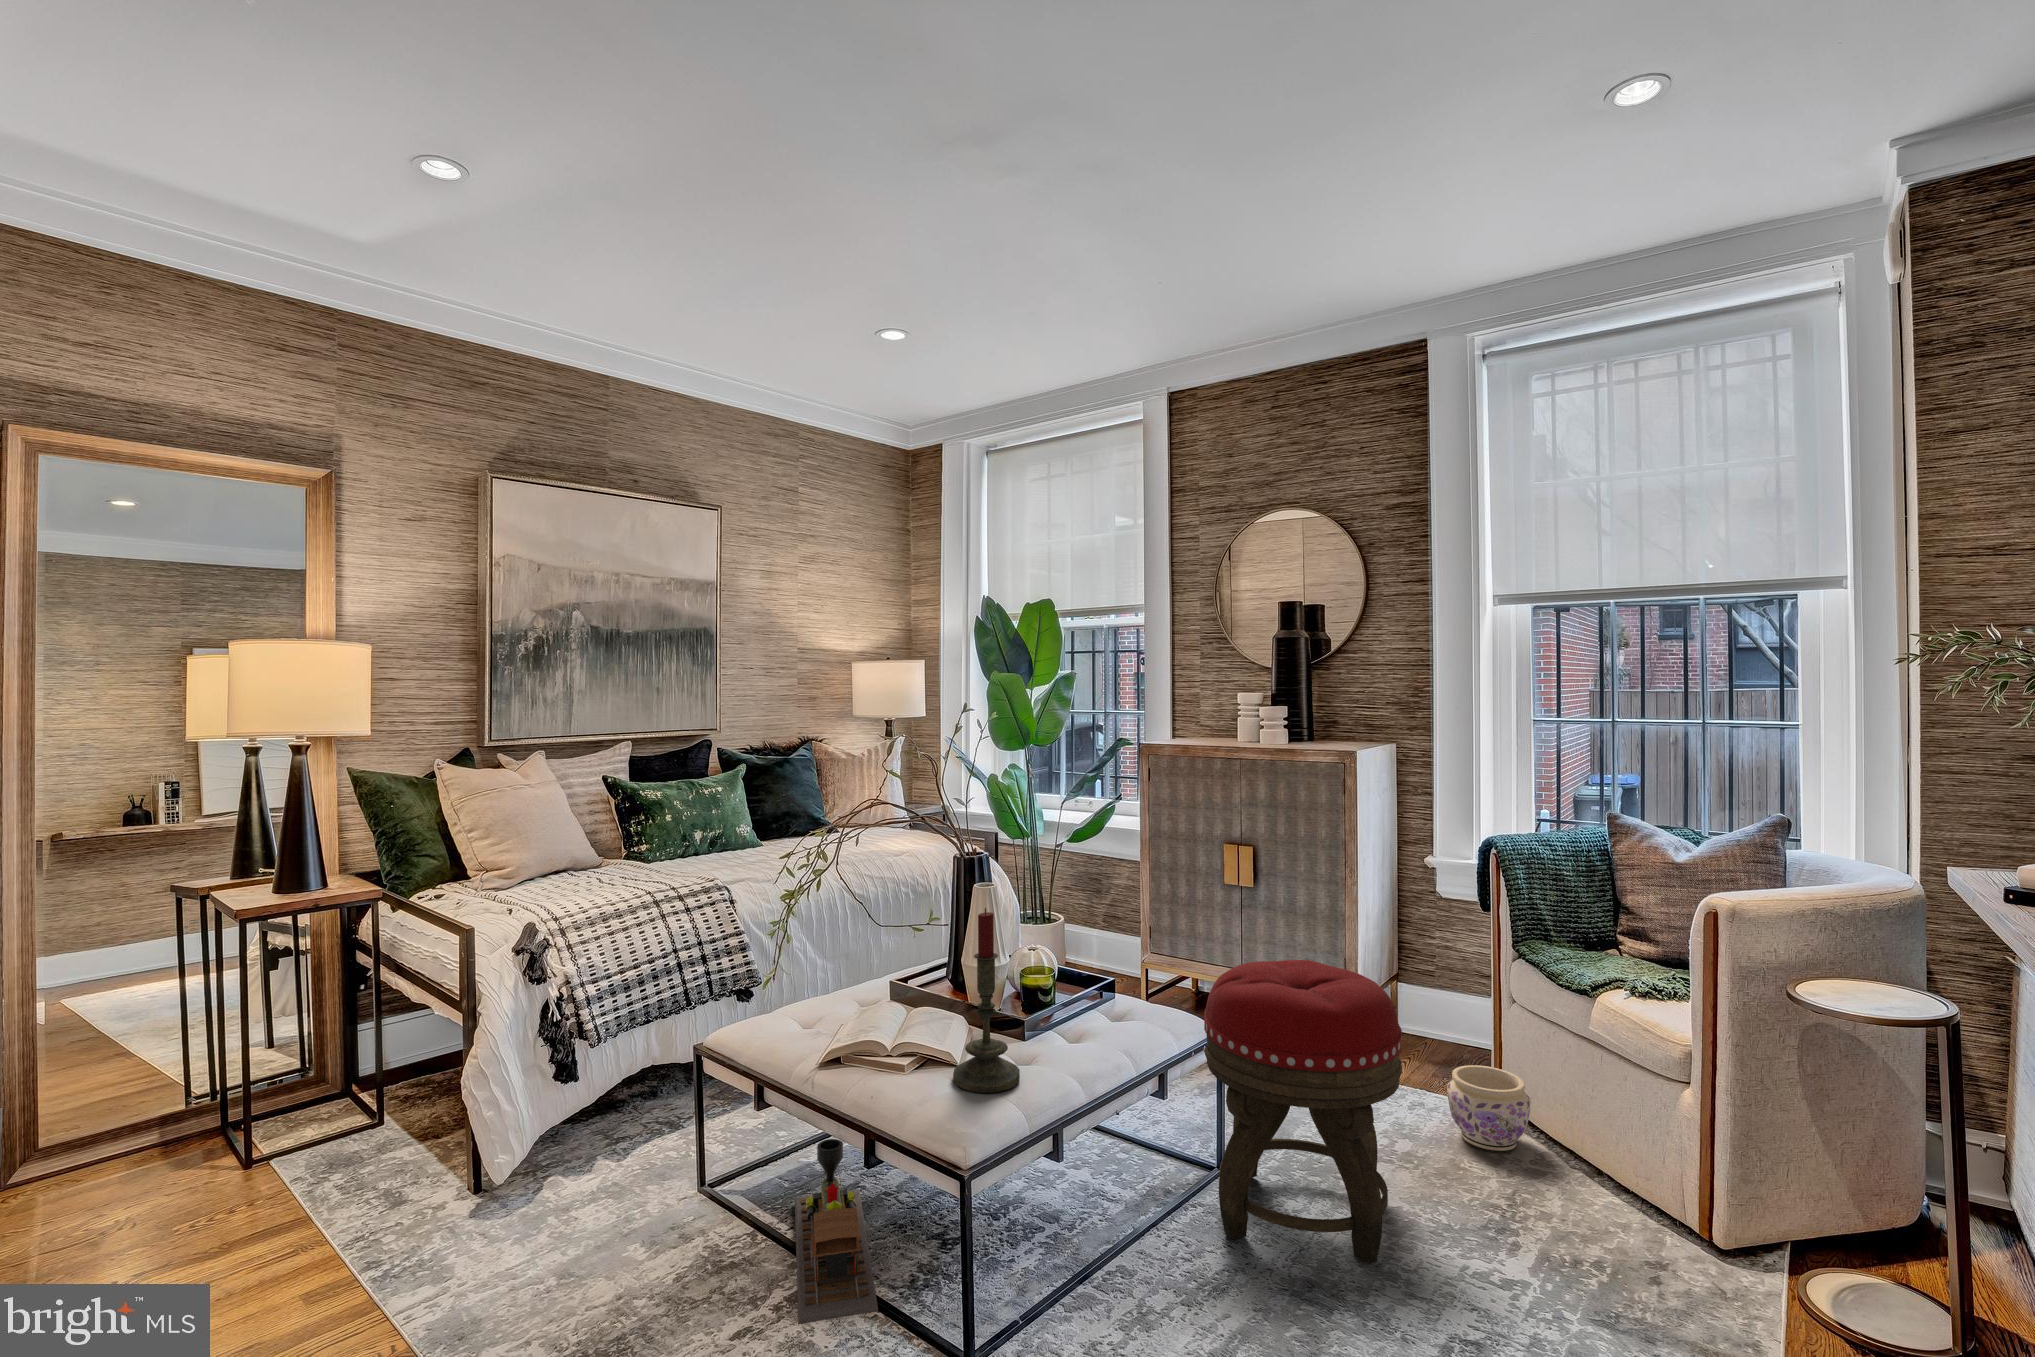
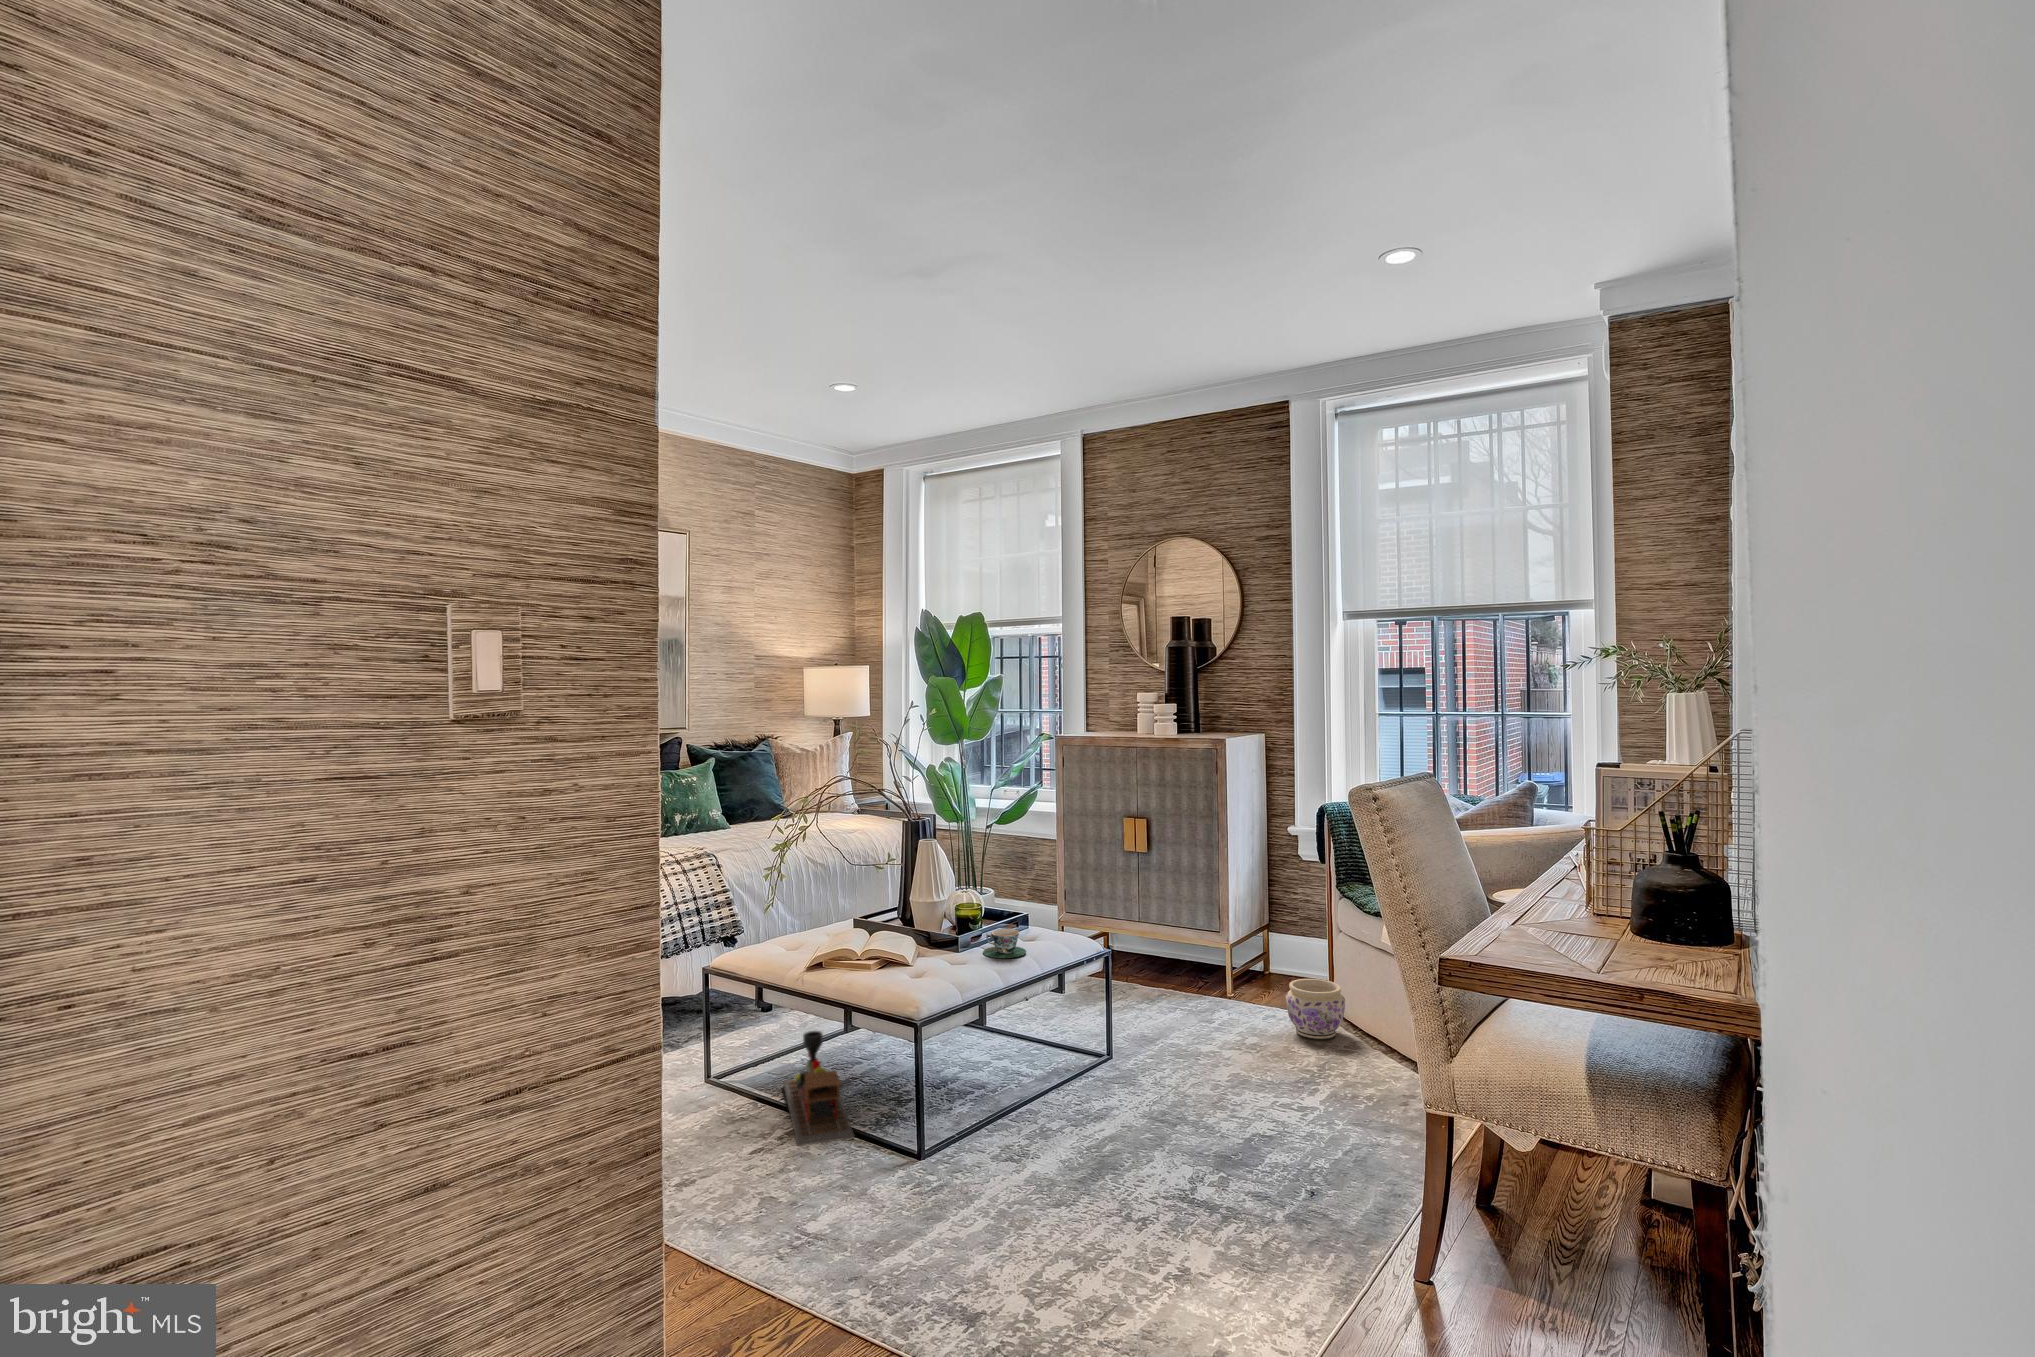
candle: present [953,908,1020,1093] -> none [908,848,957,979]
footstool: present [1204,960,1402,1264] -> none [1095,893,1237,1102]
teacup: none [1055,1009,1113,1053] -> present [983,929,1026,958]

